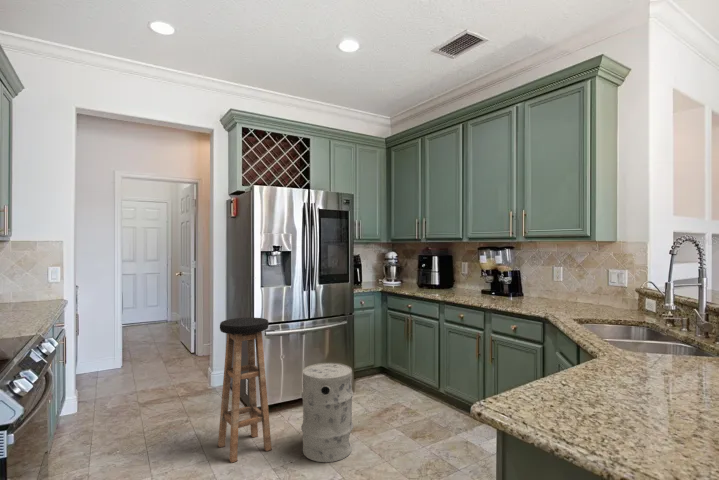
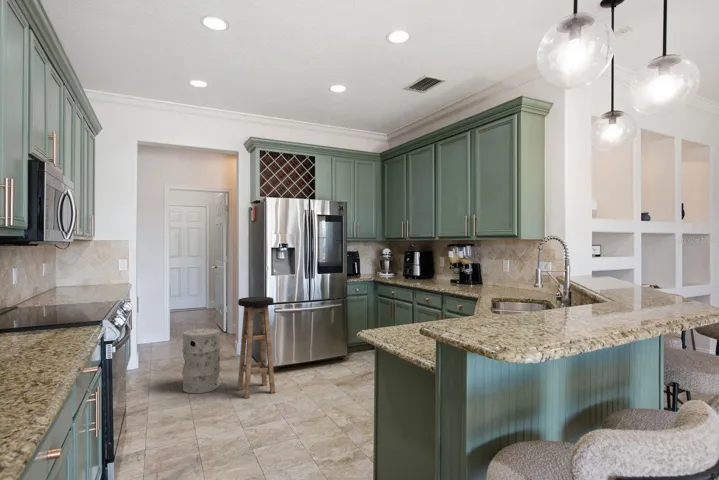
trash can: present [301,363,354,462] -> present [182,328,221,393]

